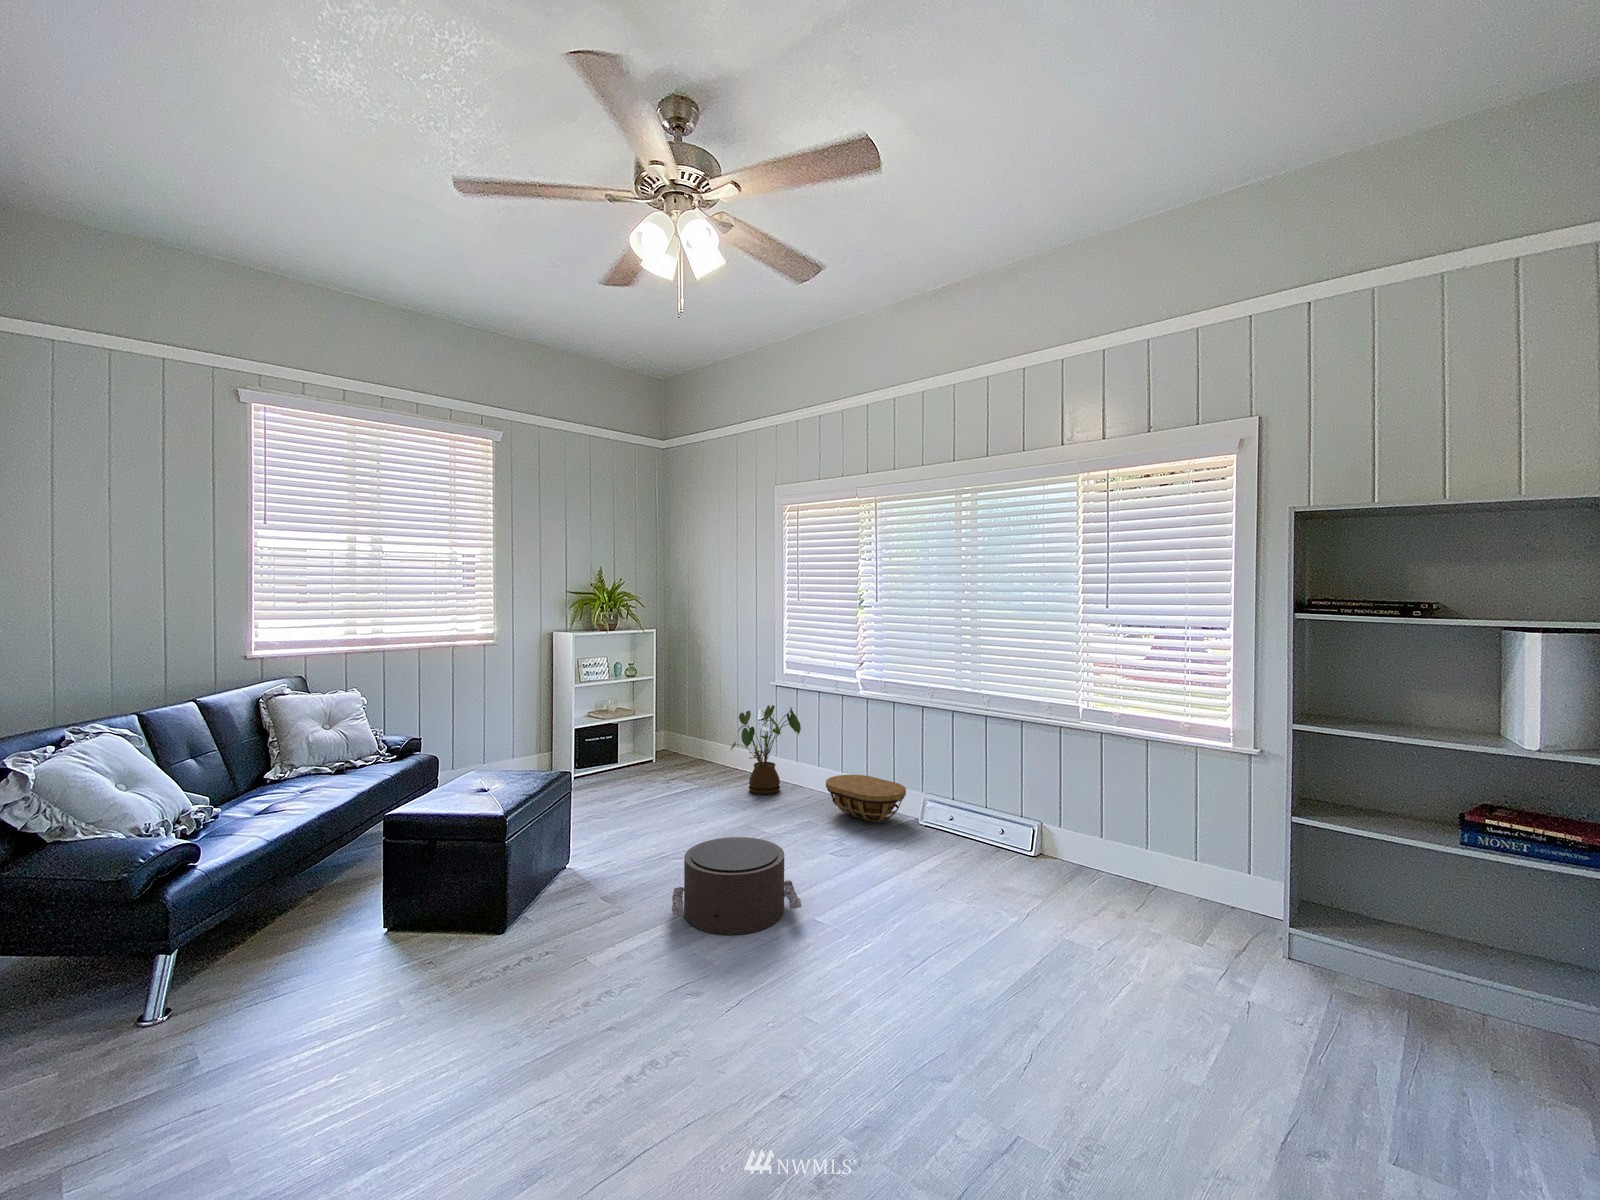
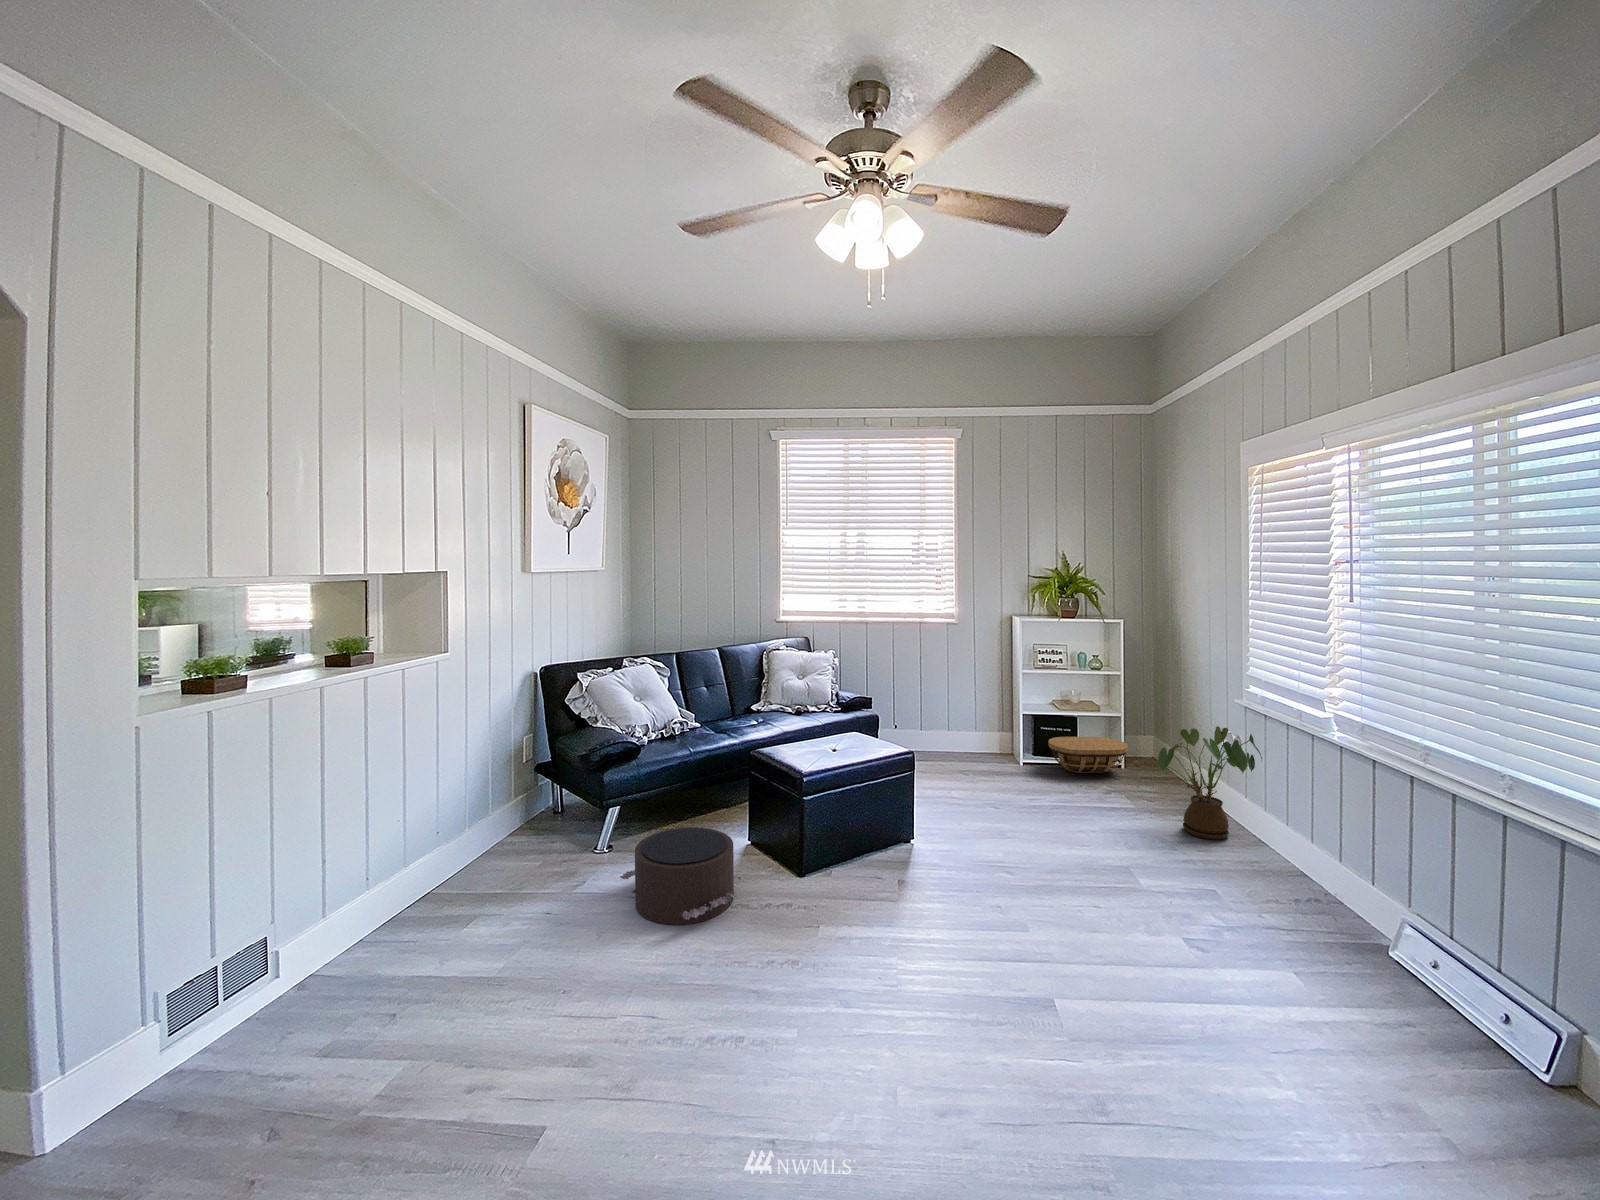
basket: present [826,775,906,822] -> present [1048,737,1128,773]
pouf: present [672,837,801,935] -> present [620,827,736,925]

